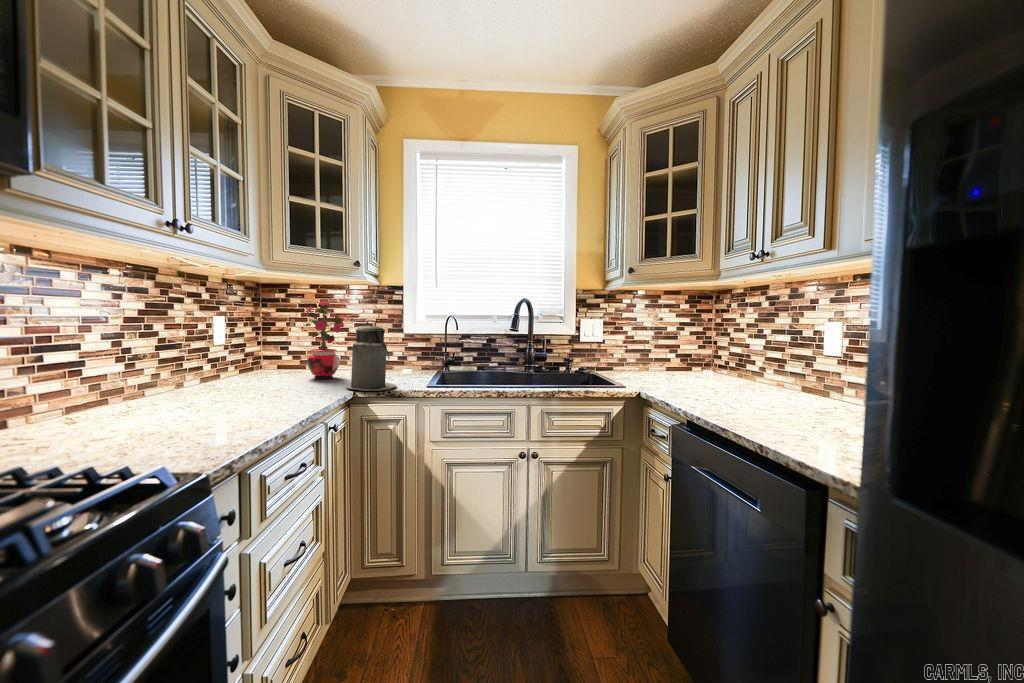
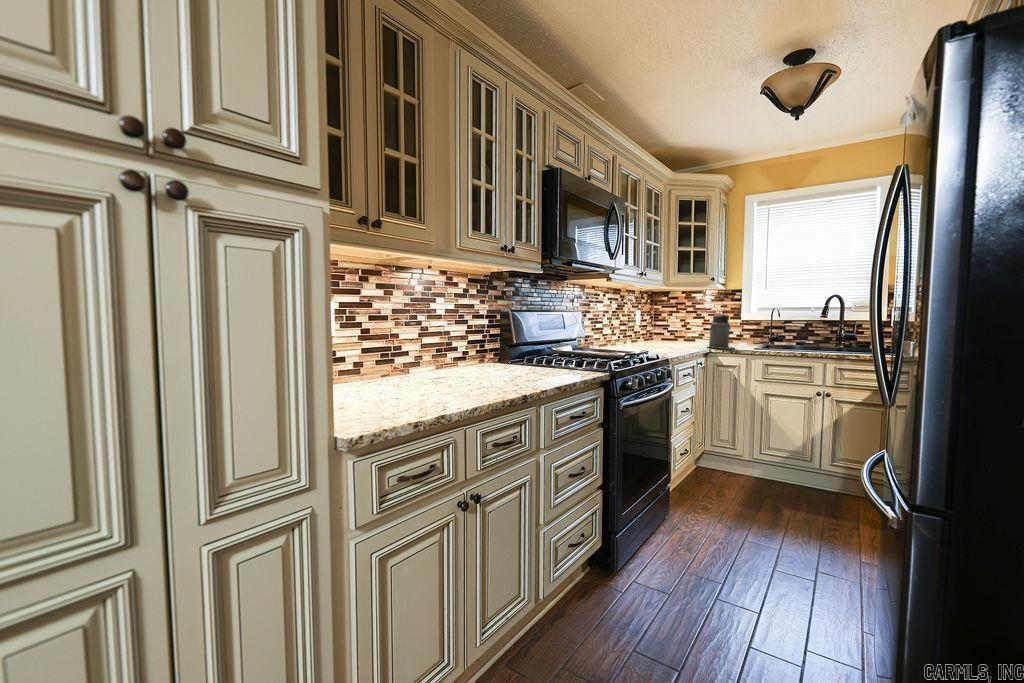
potted plant: present [305,302,344,379] -> none [679,300,704,344]

